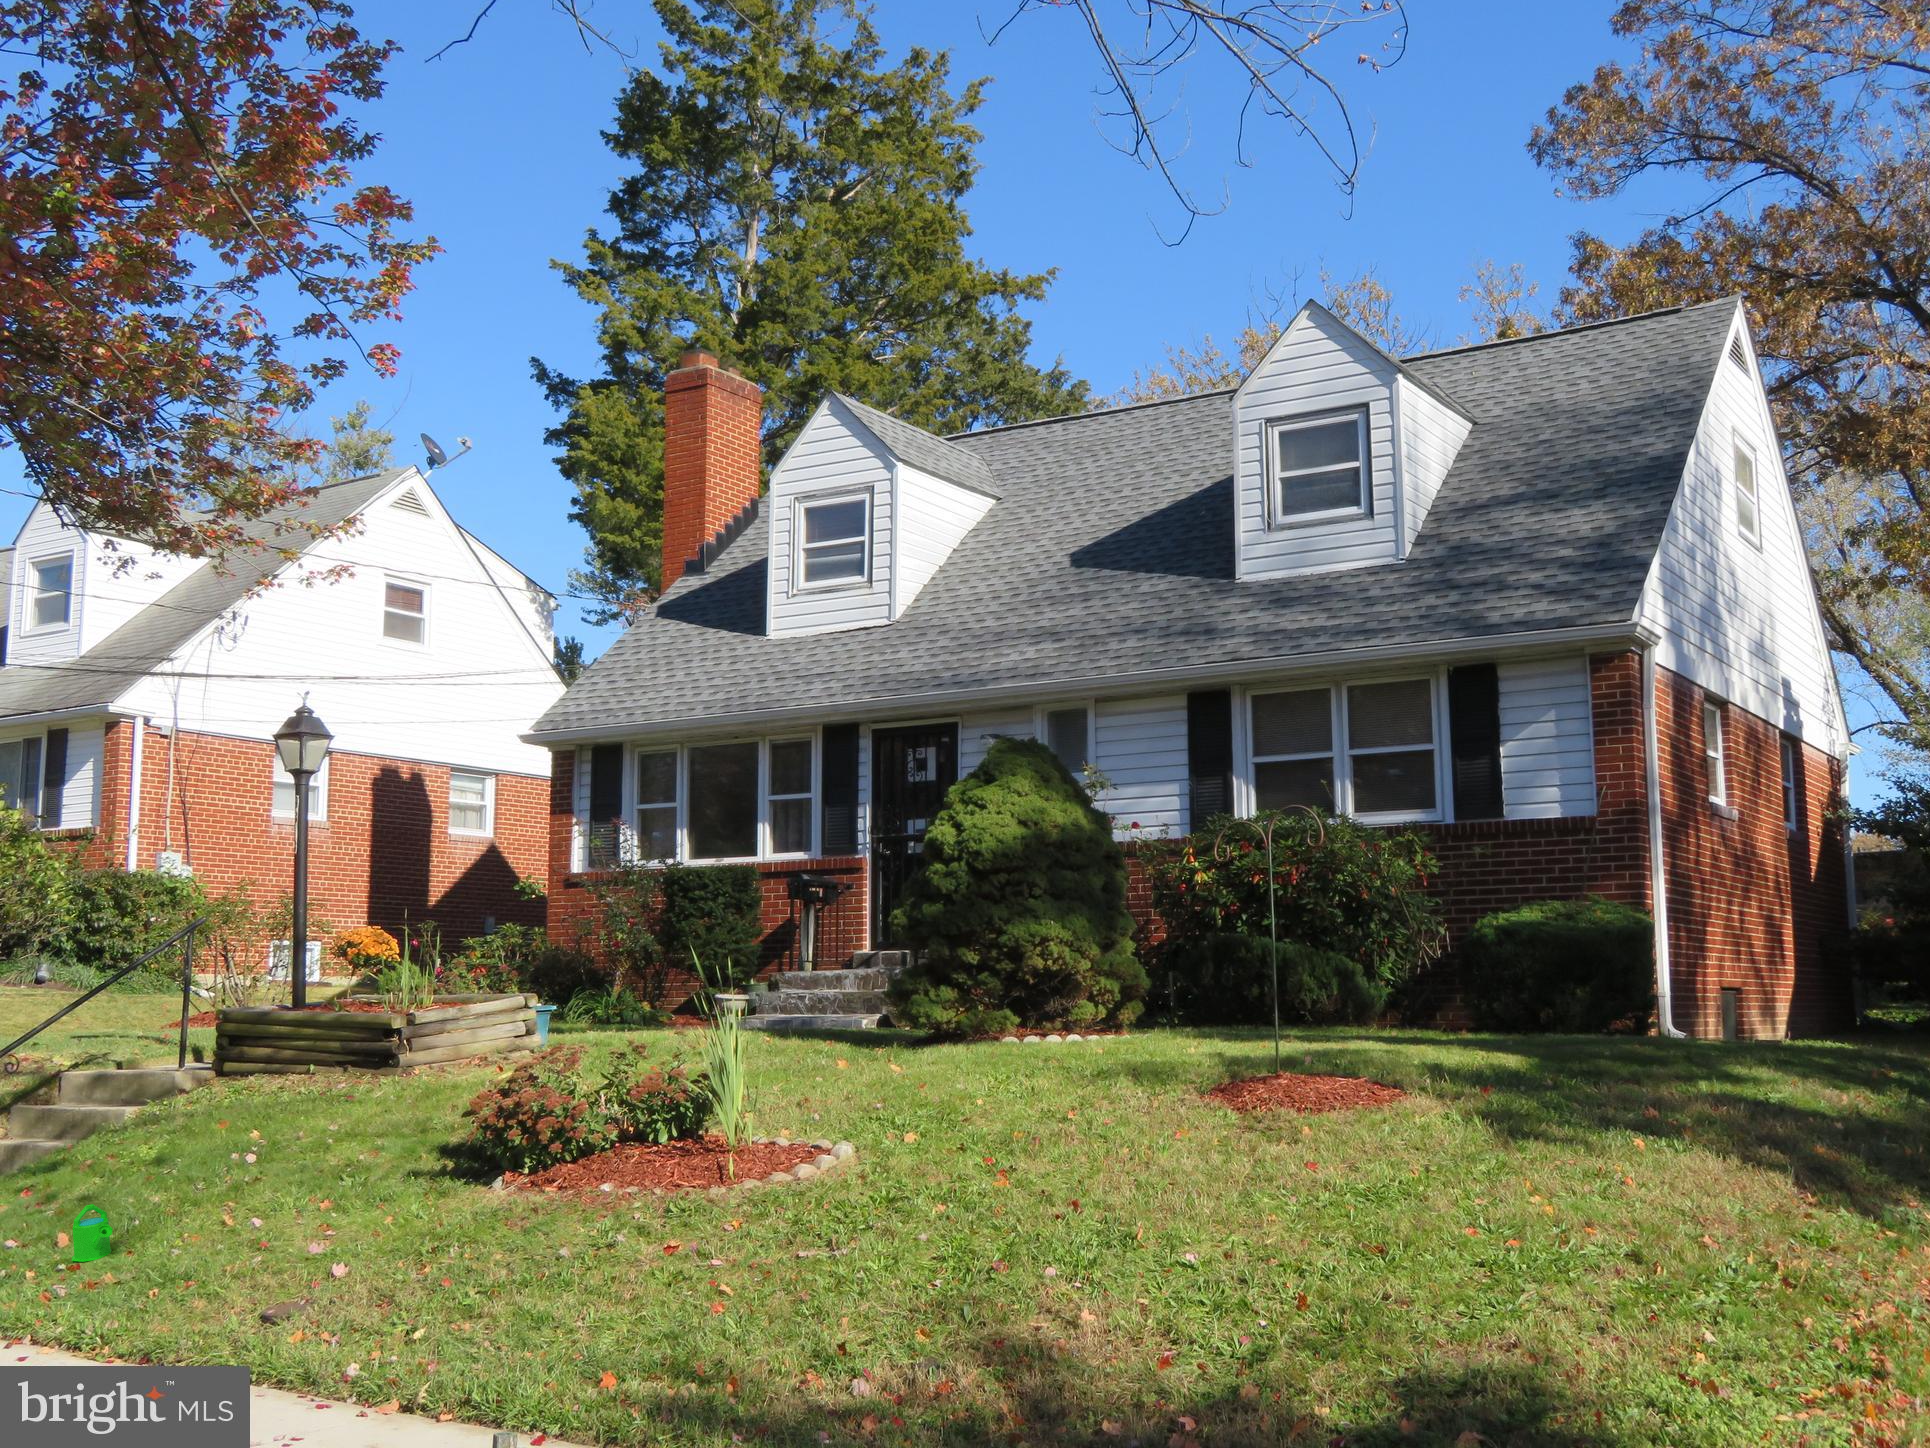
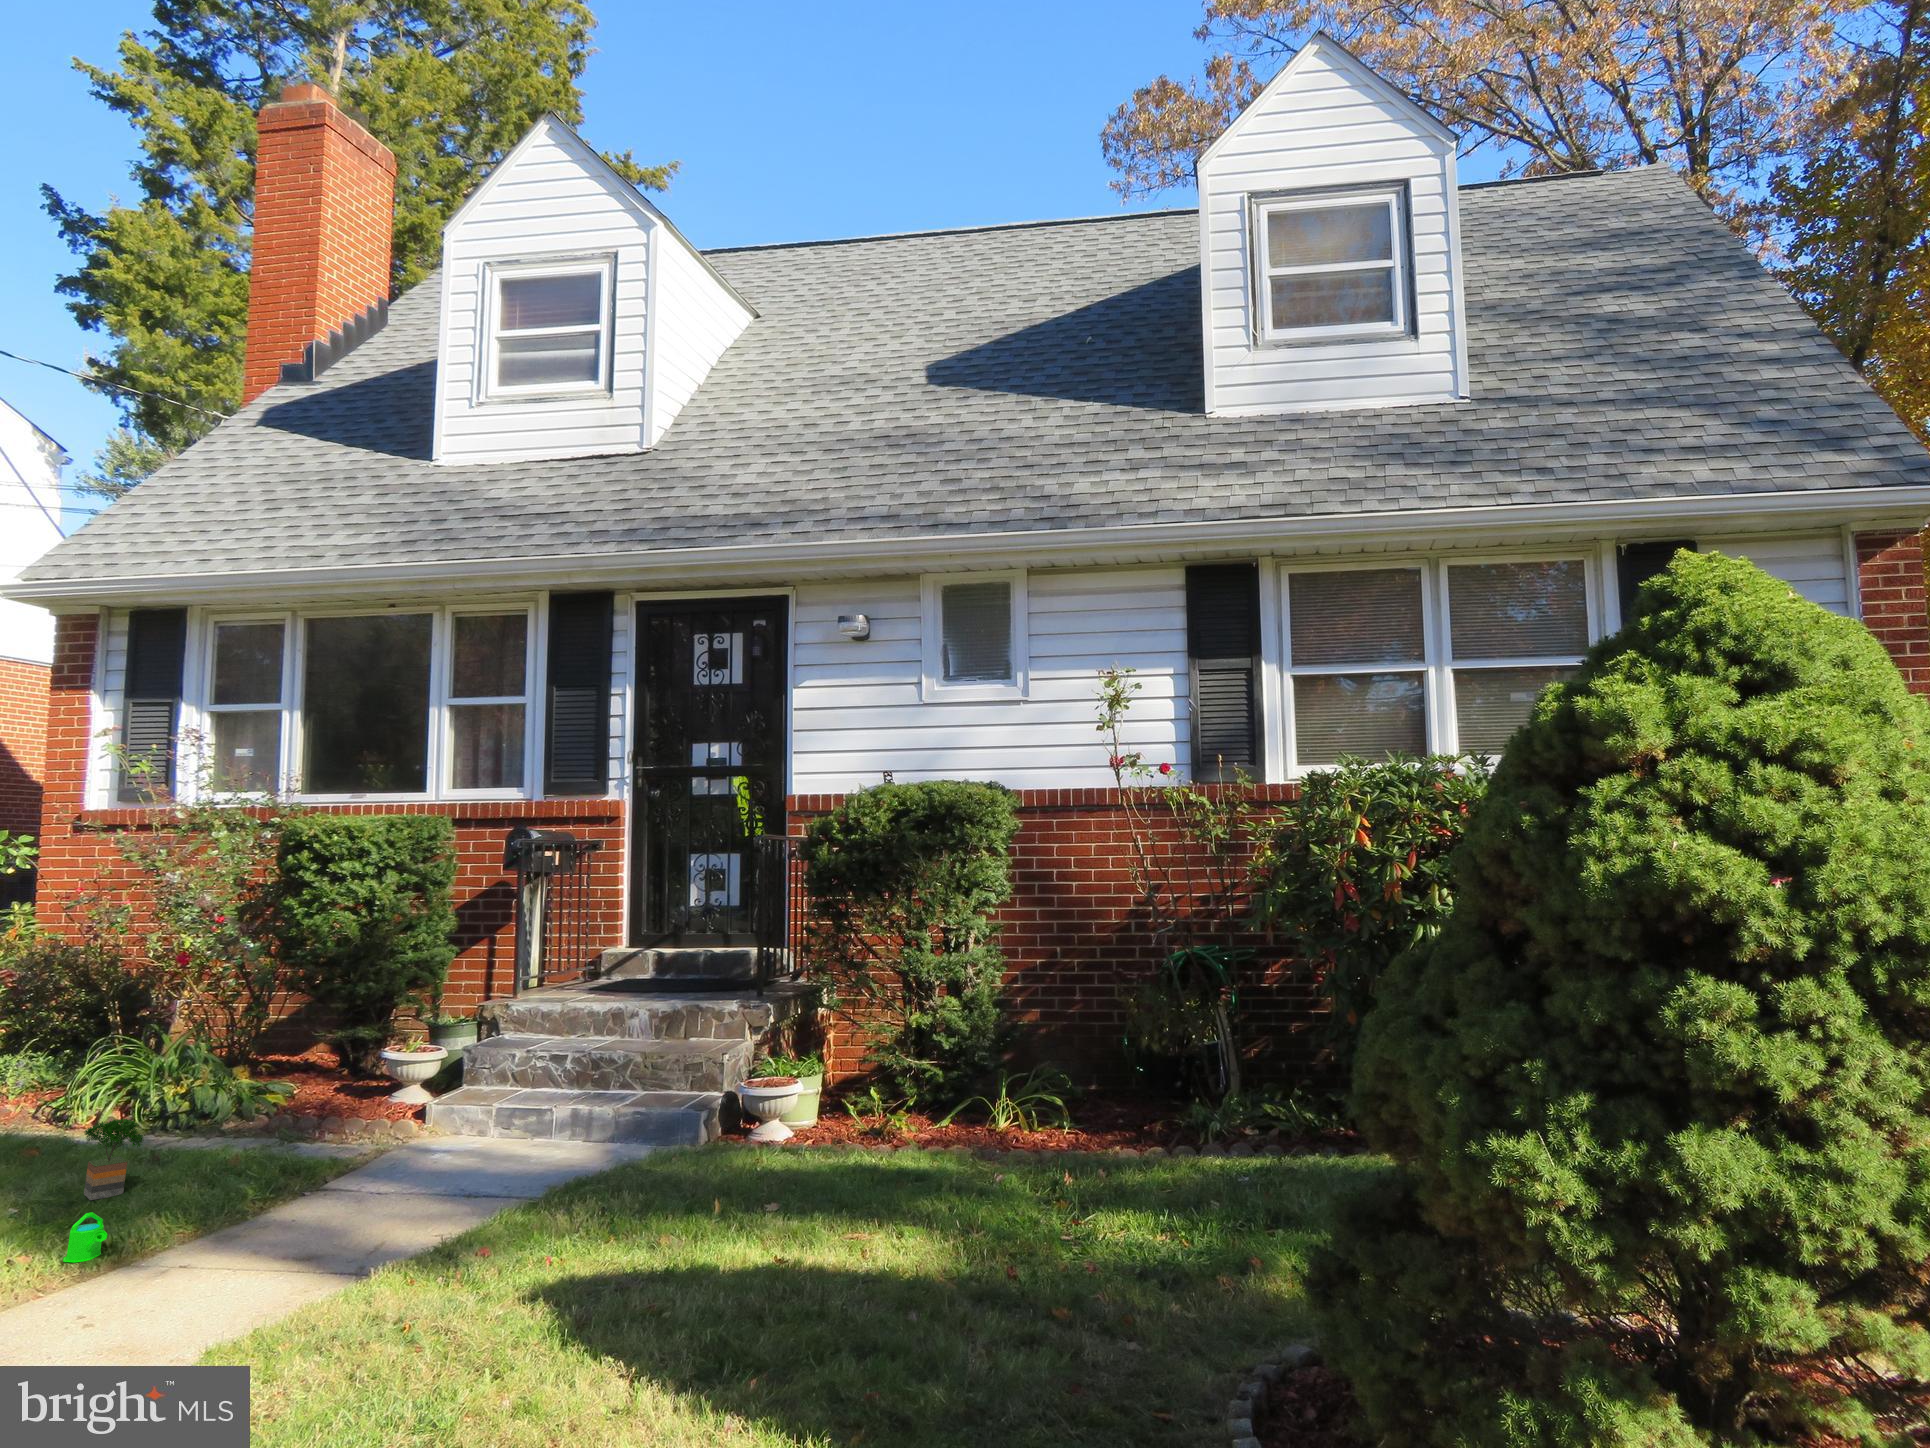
potted tree: none [79,1096,150,1194] -> present [84,1118,144,1200]

